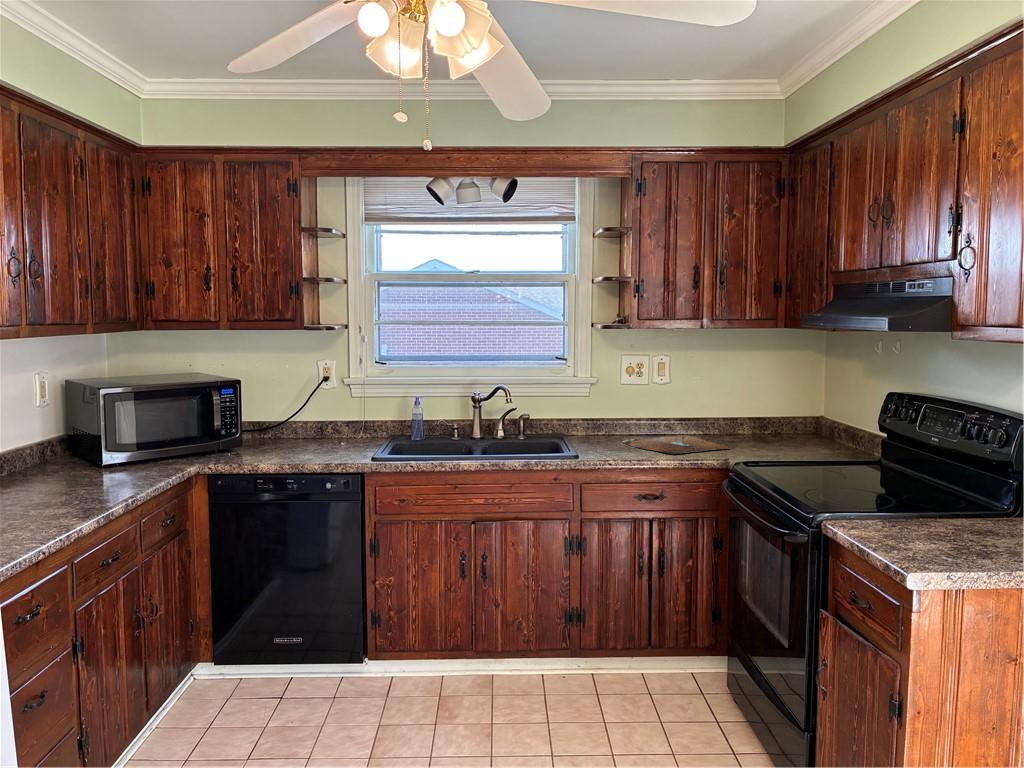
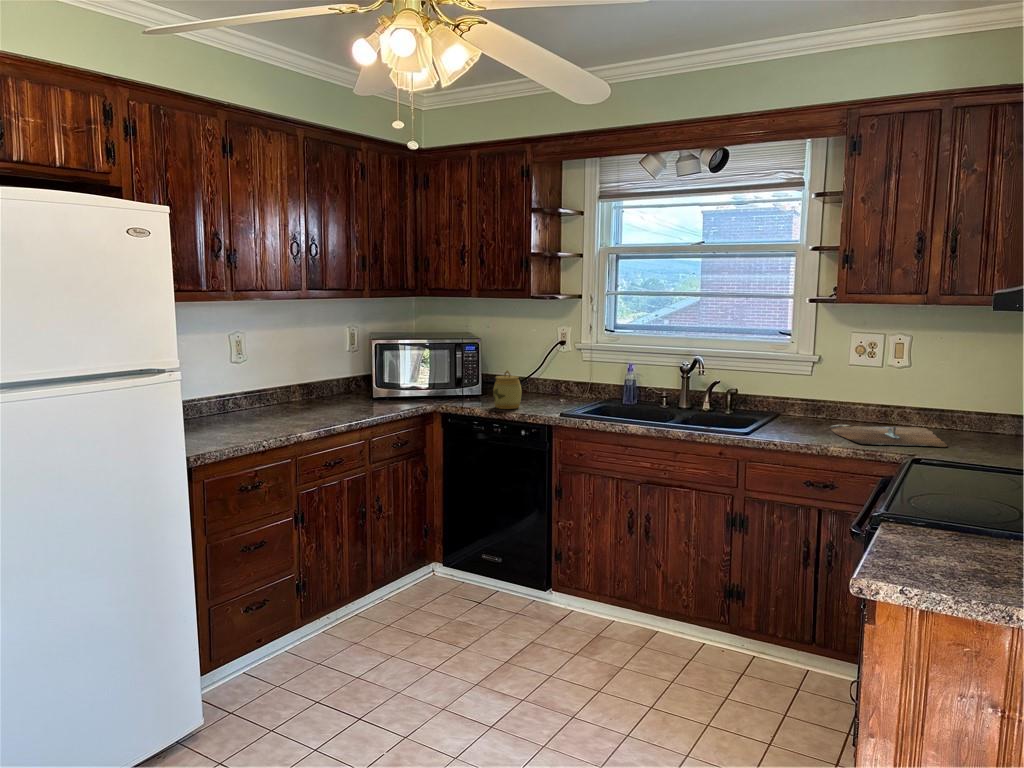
jar: none [275,414,311,461] -> present [493,371,522,409]

